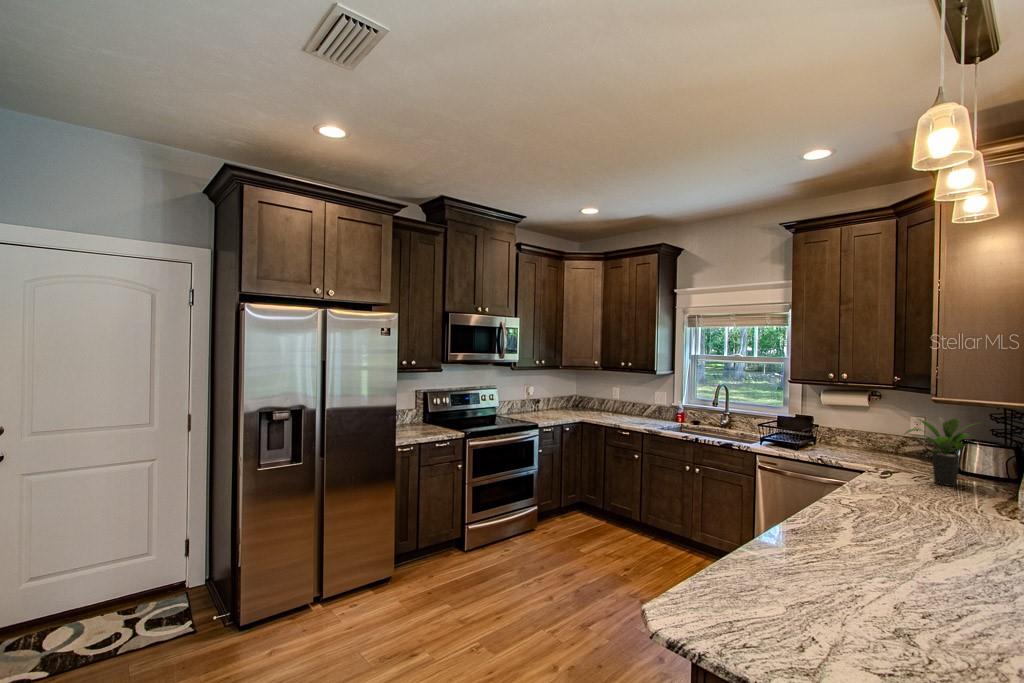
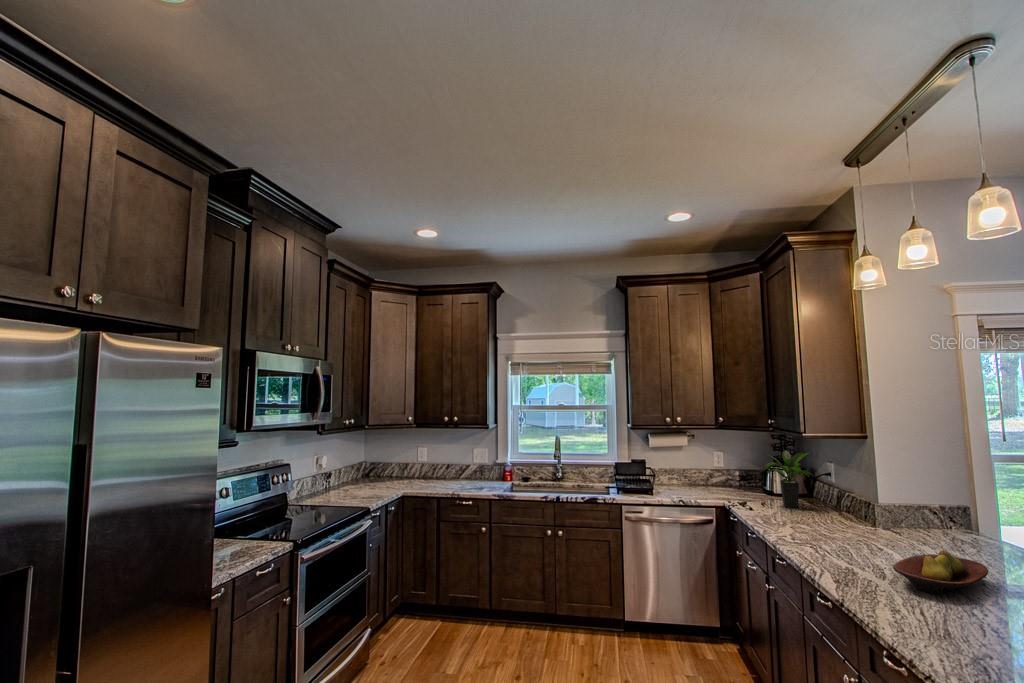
fruit bowl: none [829,523,975,568] -> present [893,551,988,594]

